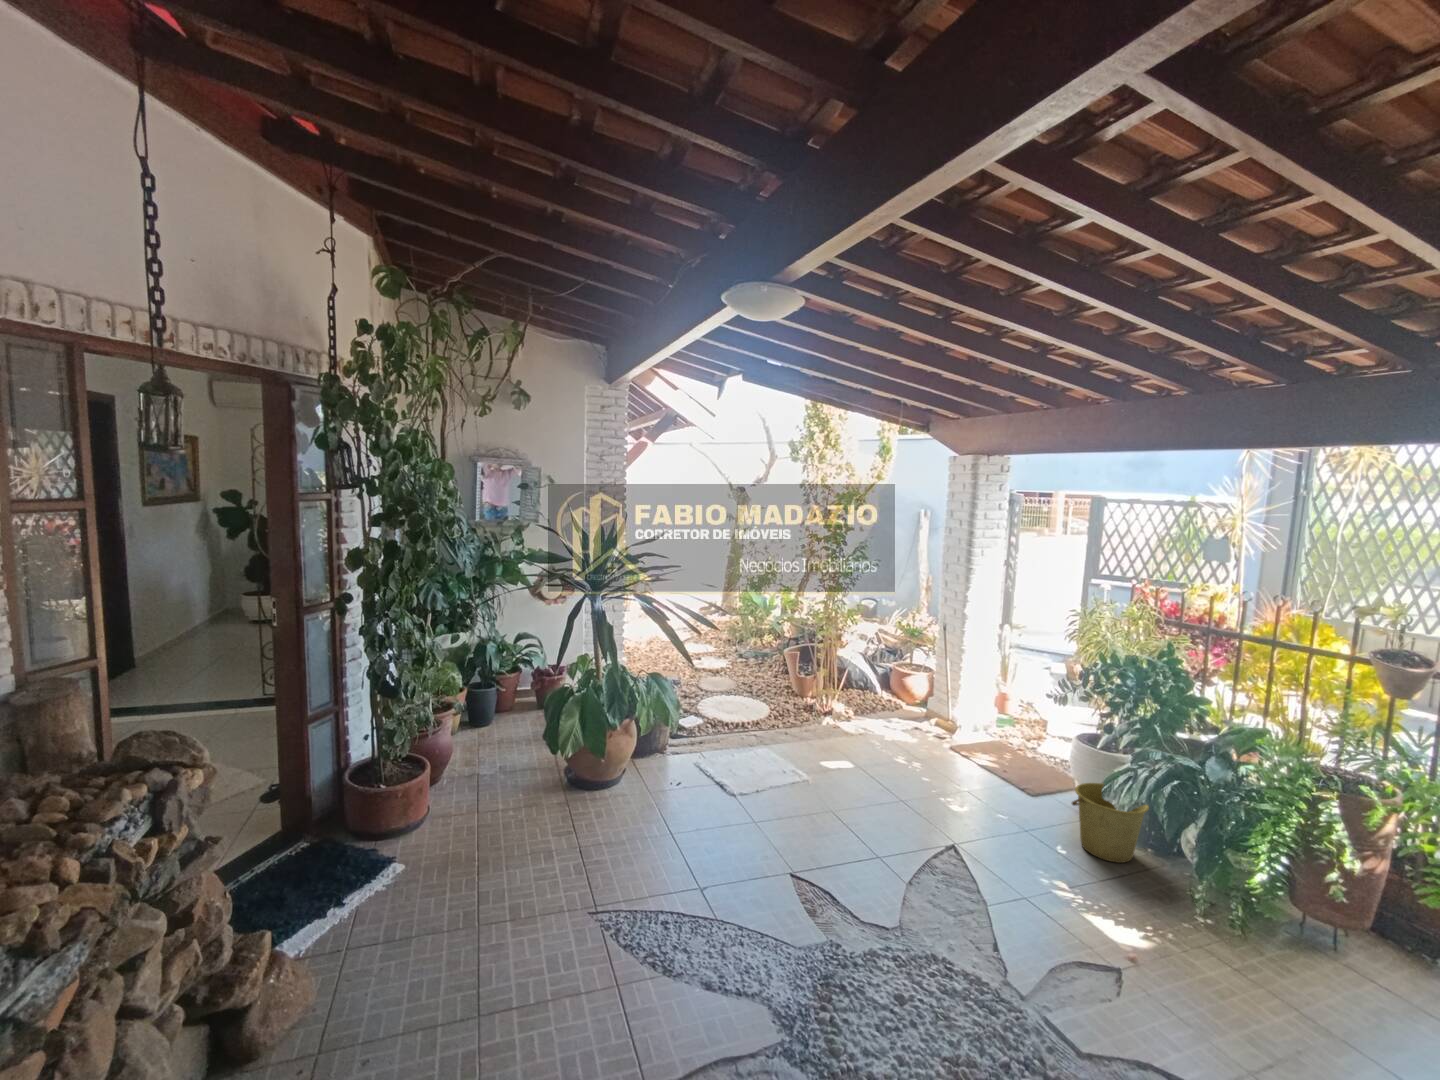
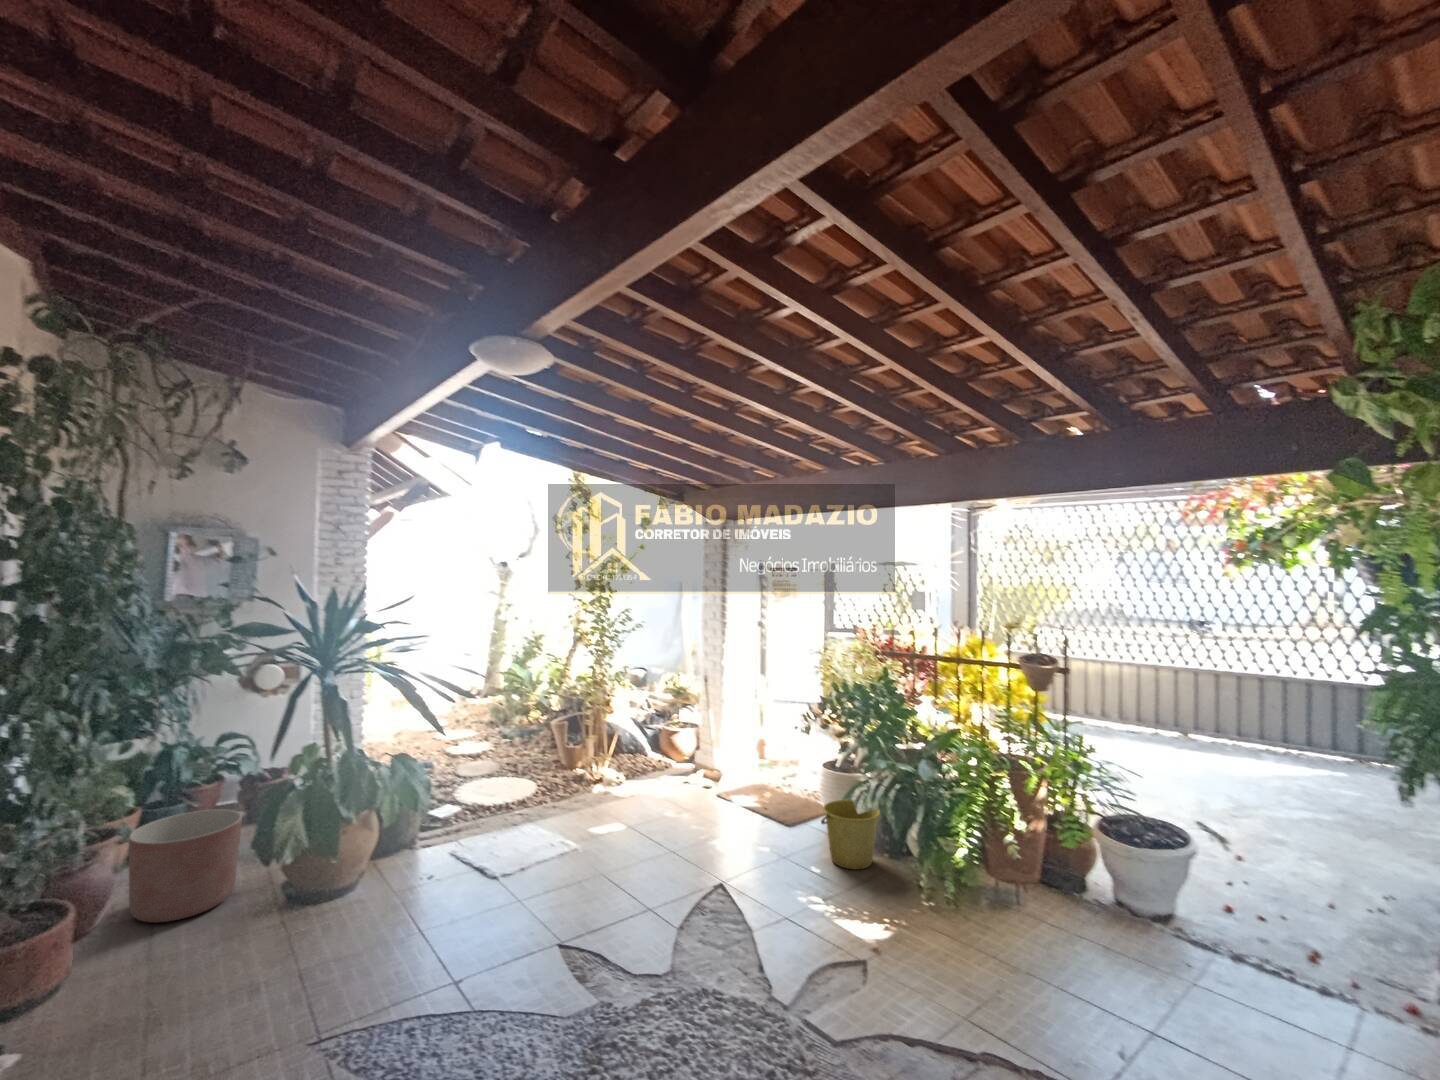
planter: none [462,698,536,782] -> present [129,809,242,923]

